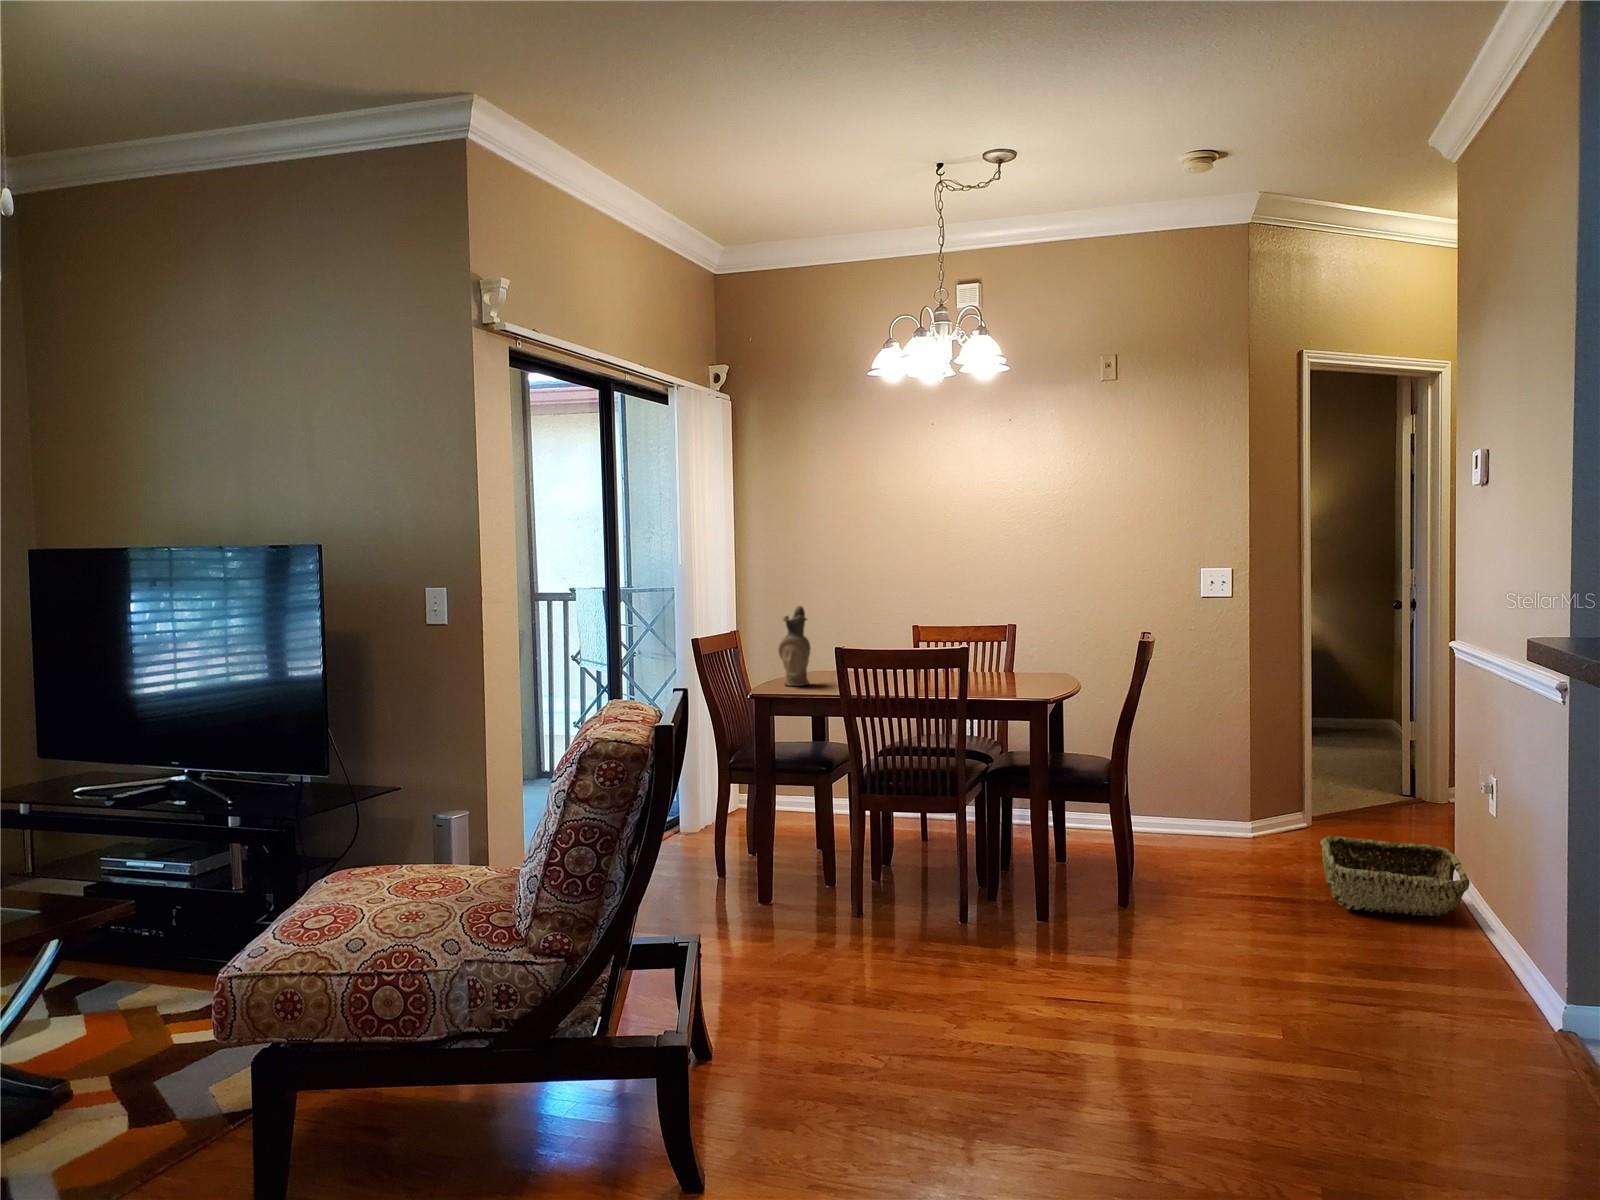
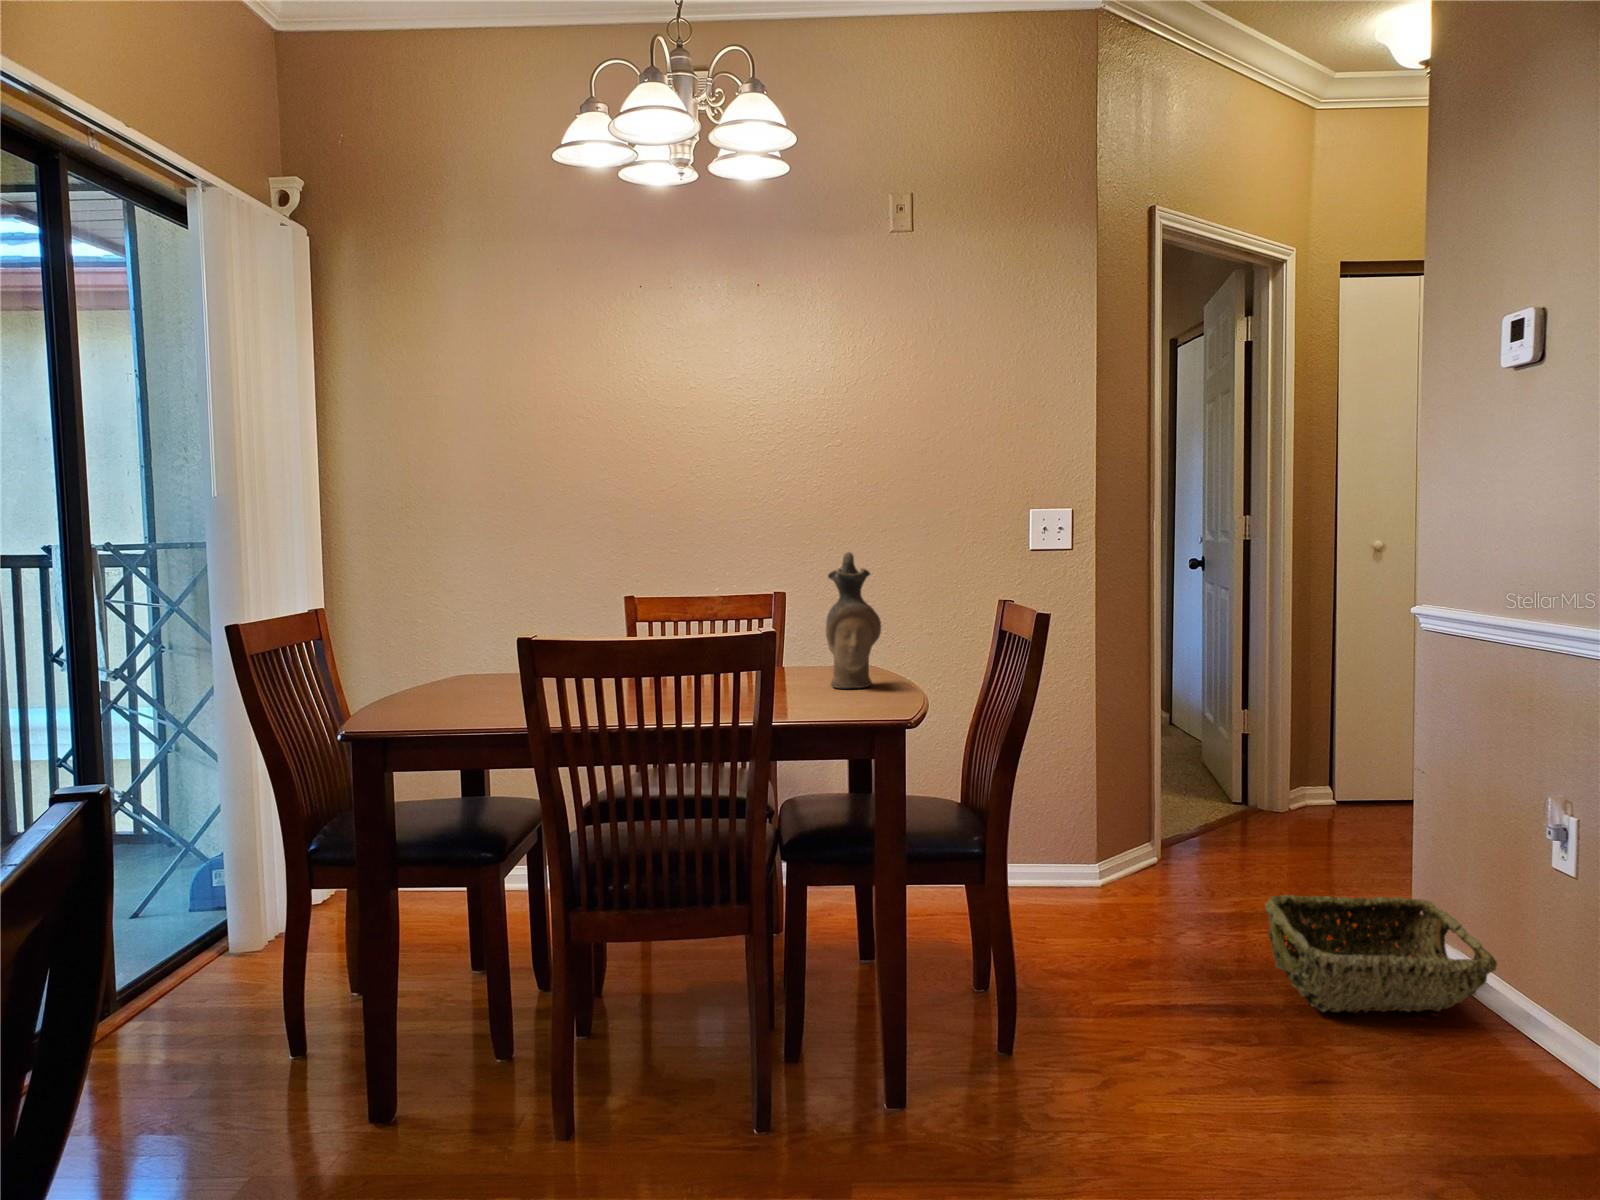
ceramic pitcher: present [778,606,811,686] -> present [826,552,881,688]

